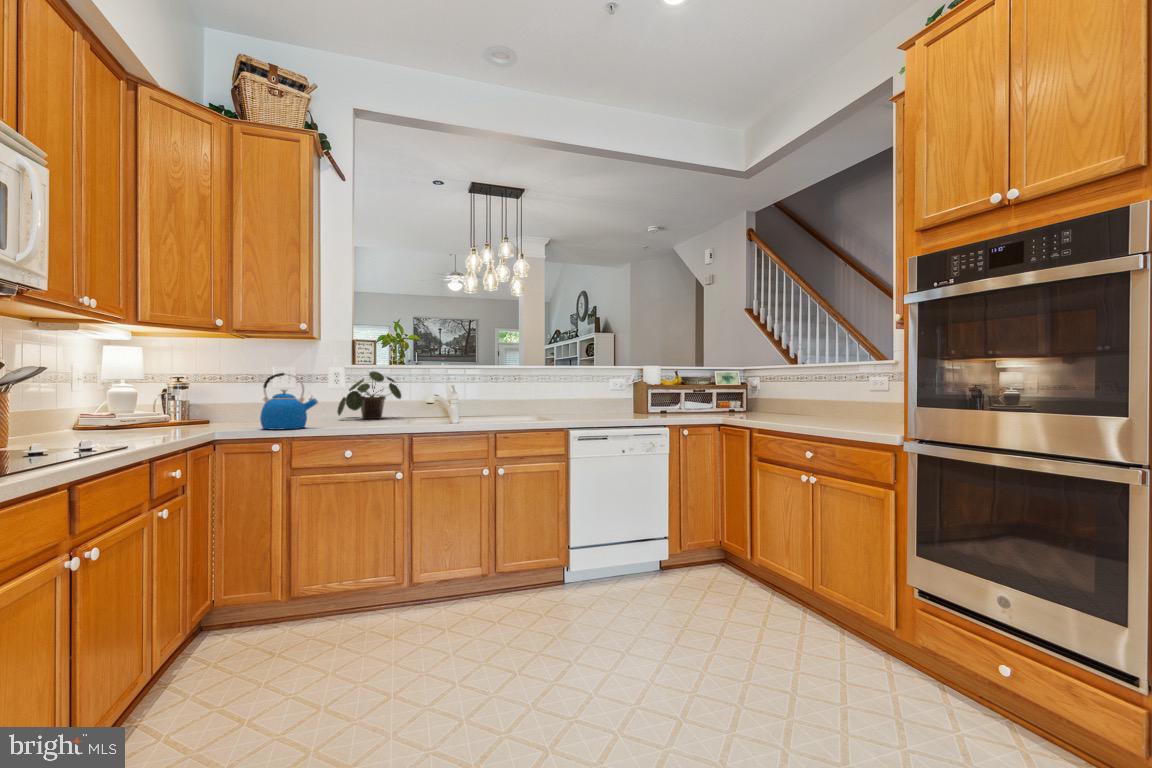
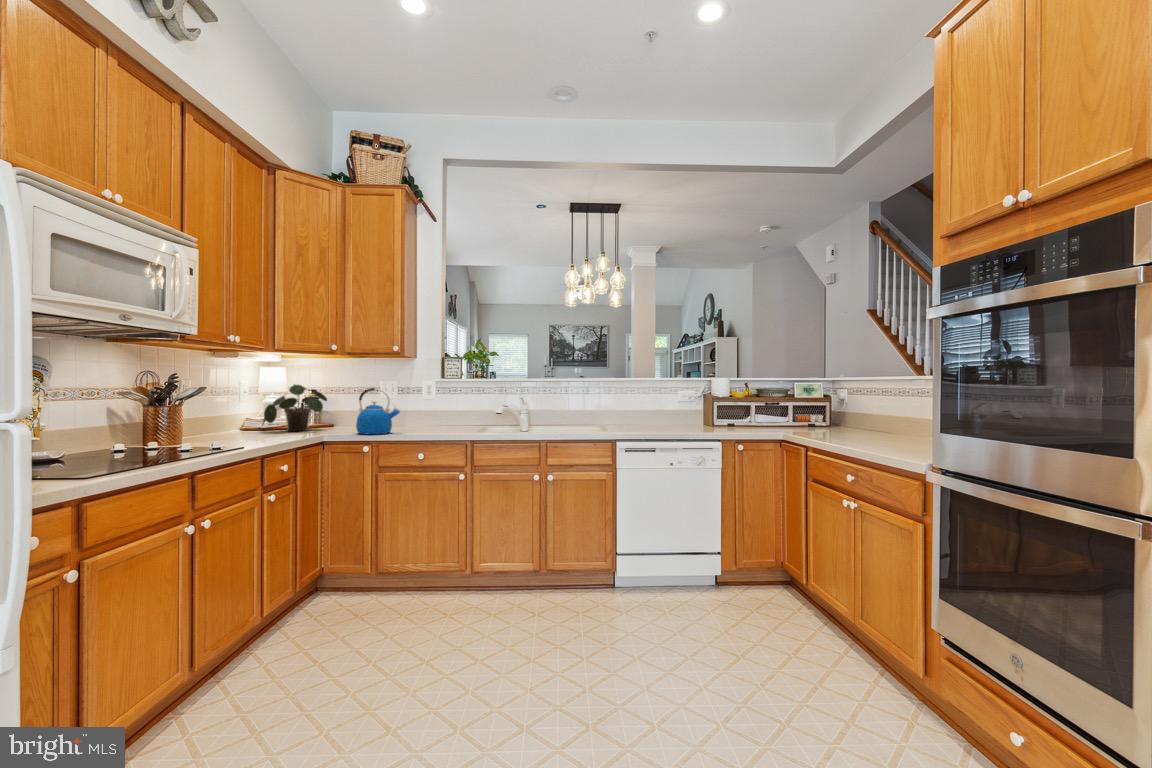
potted plant: present [337,371,401,419] -> present [262,384,327,431]

